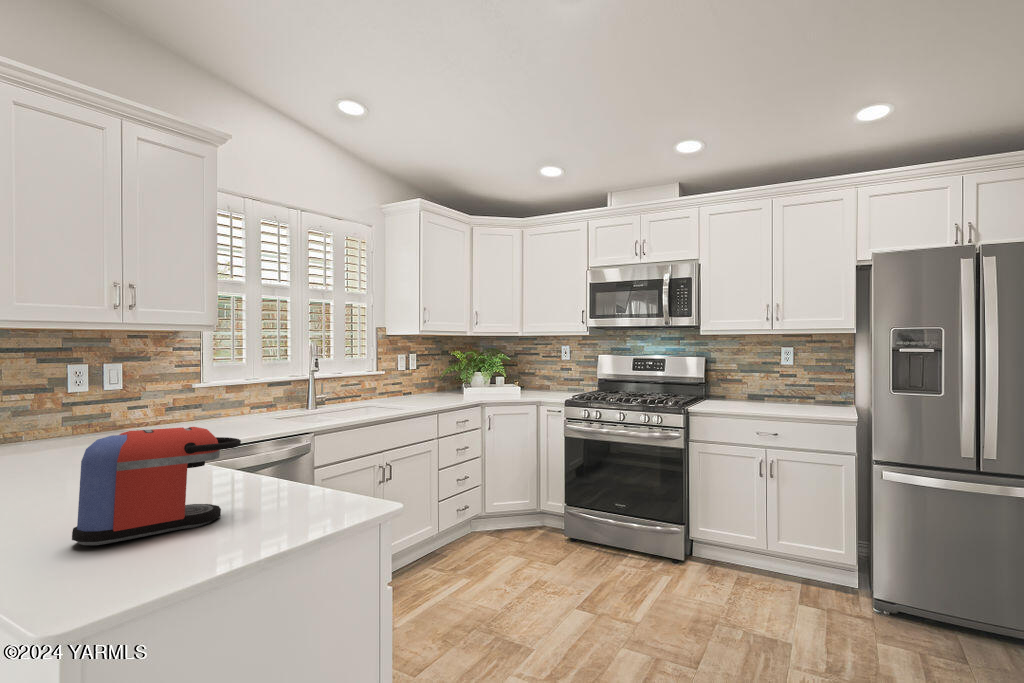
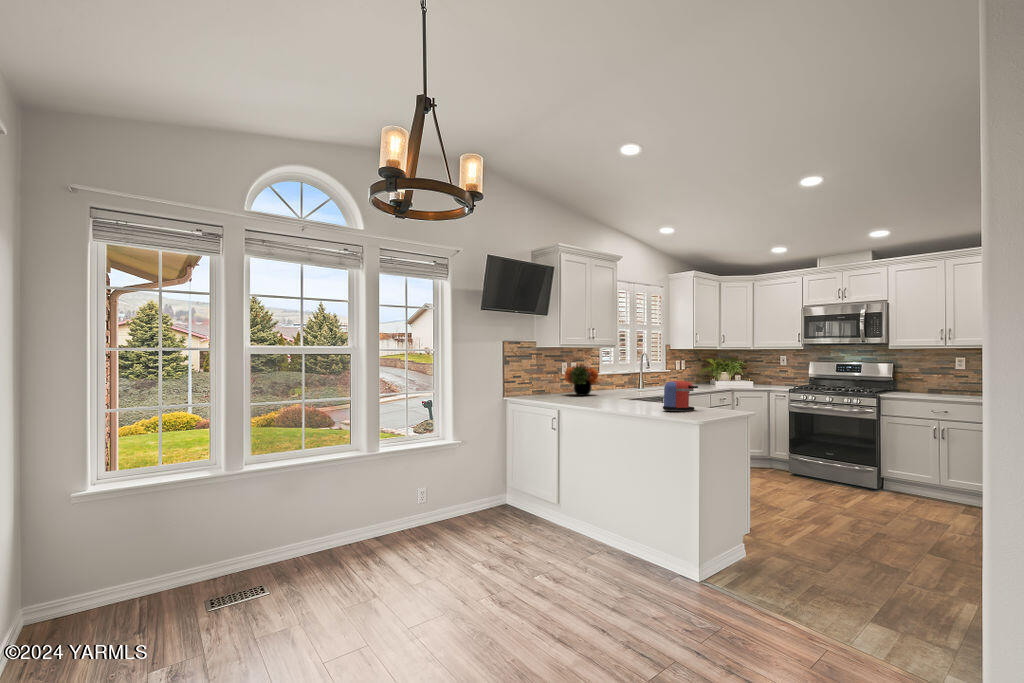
flower arrangement: none [42,366,150,445] -> present [564,364,599,396]

